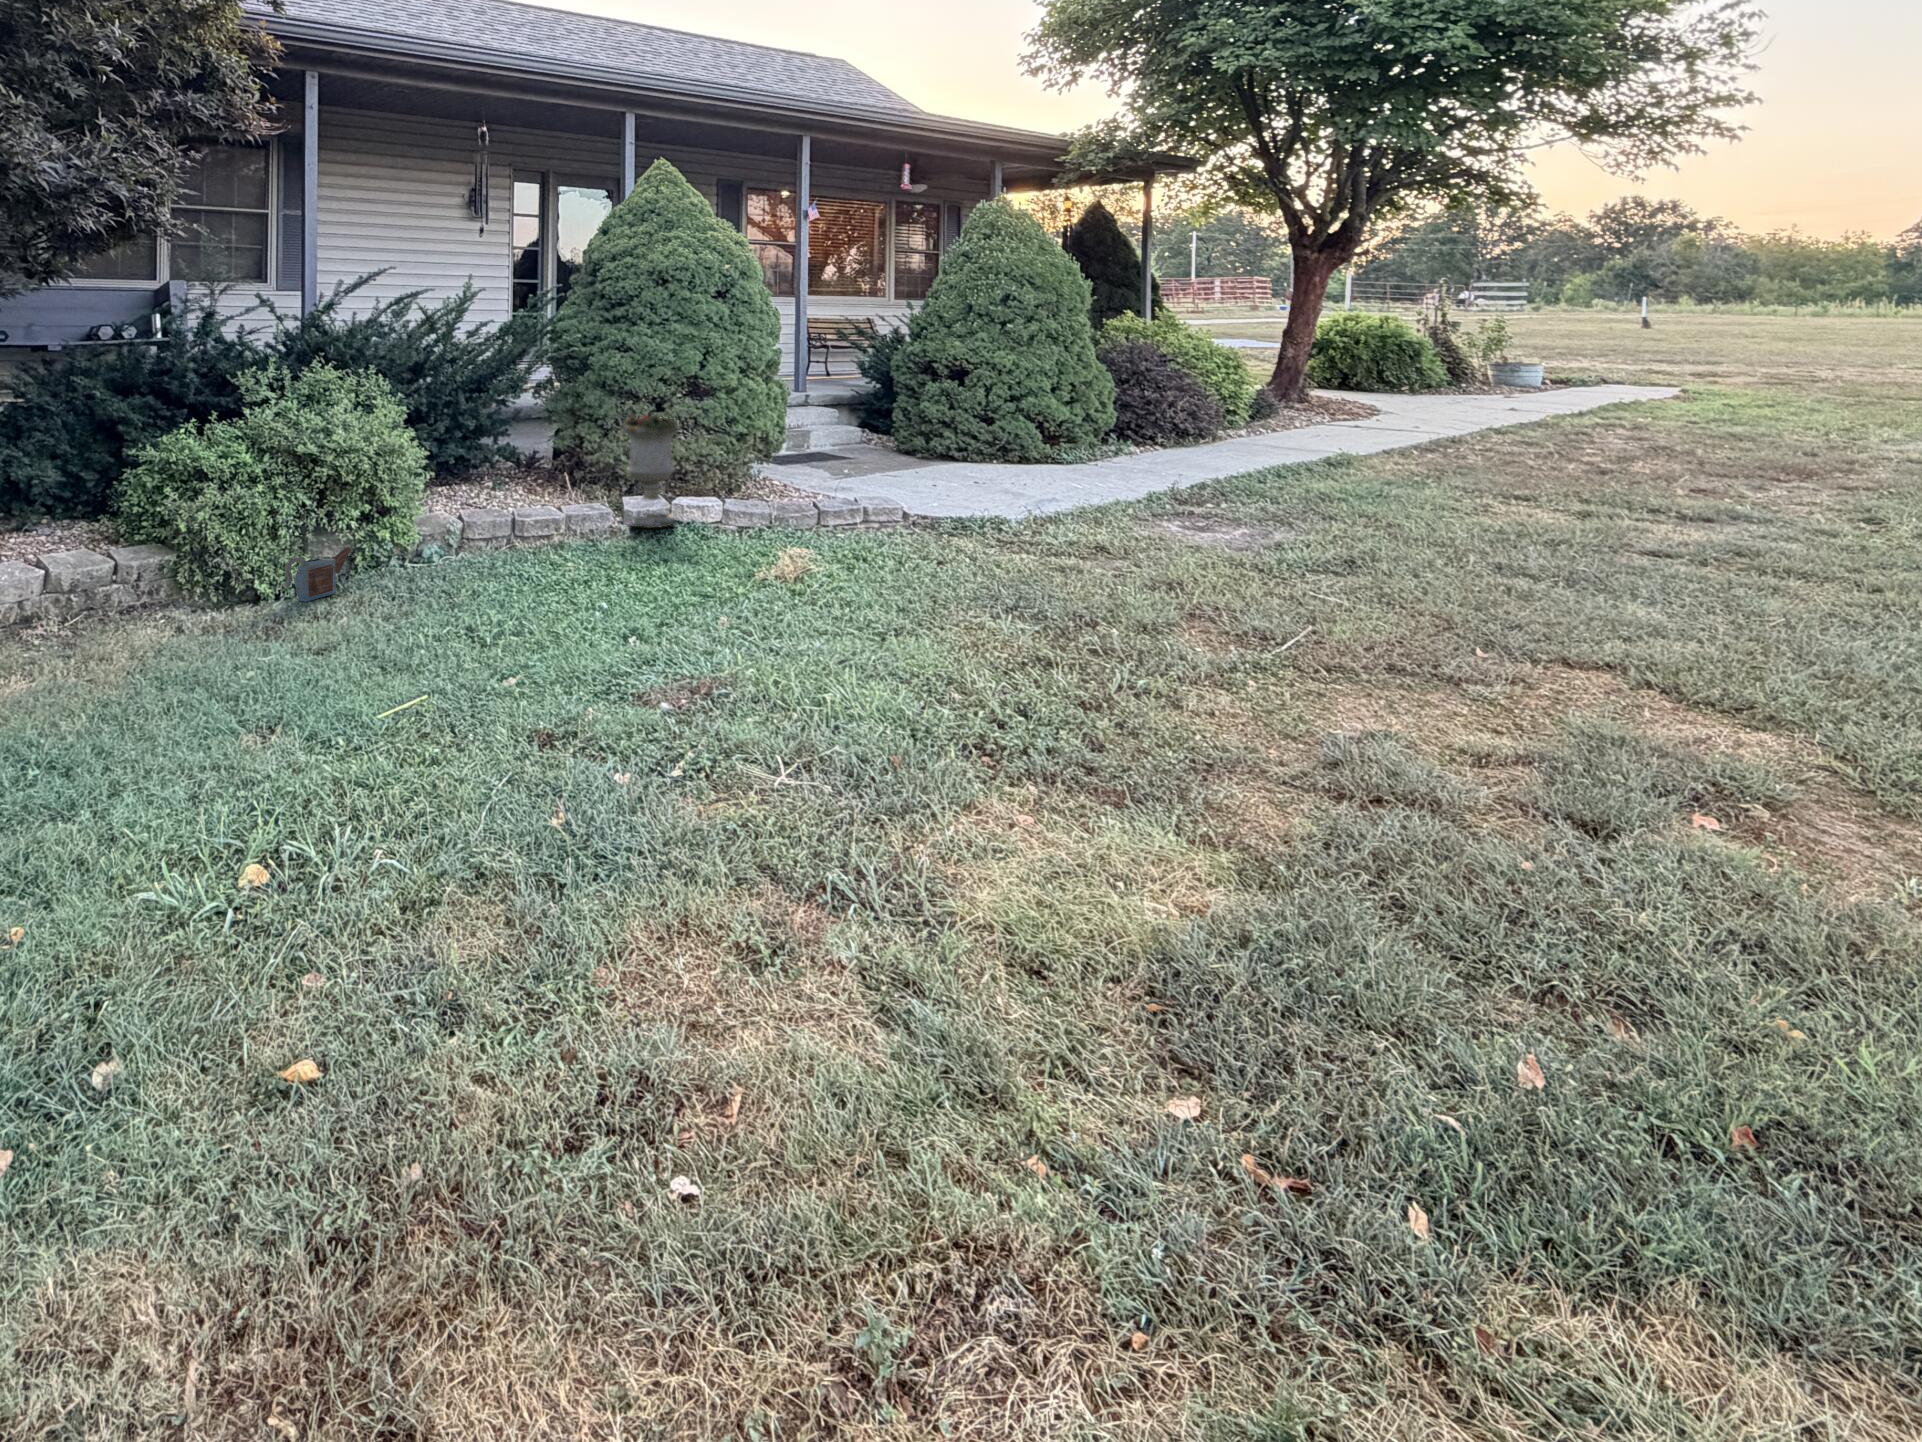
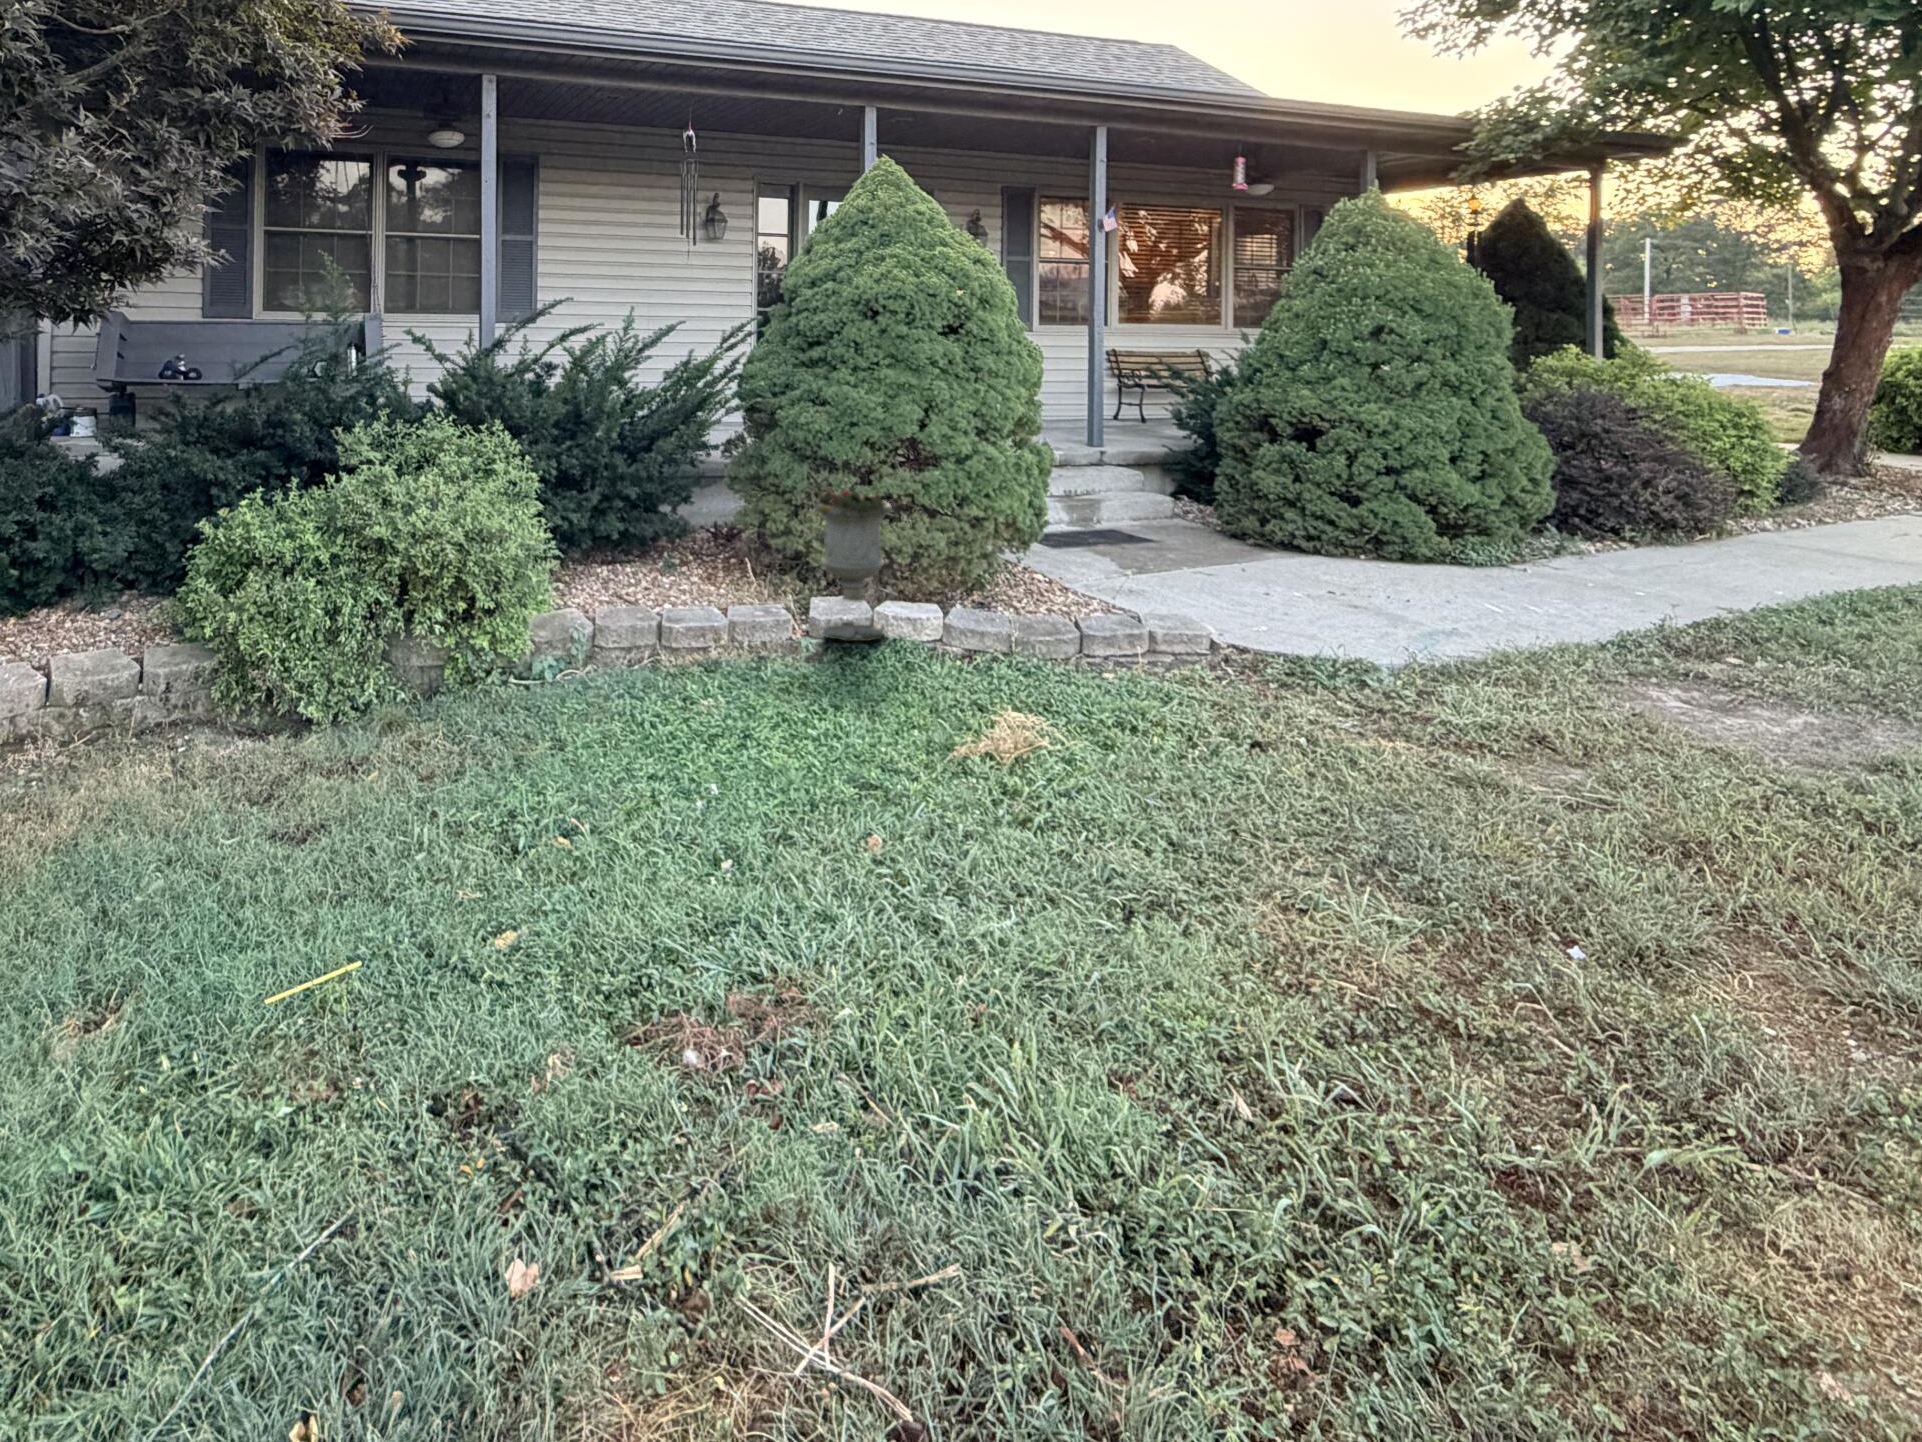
watering can: present [285,546,352,602] -> none [338,659,434,732]

